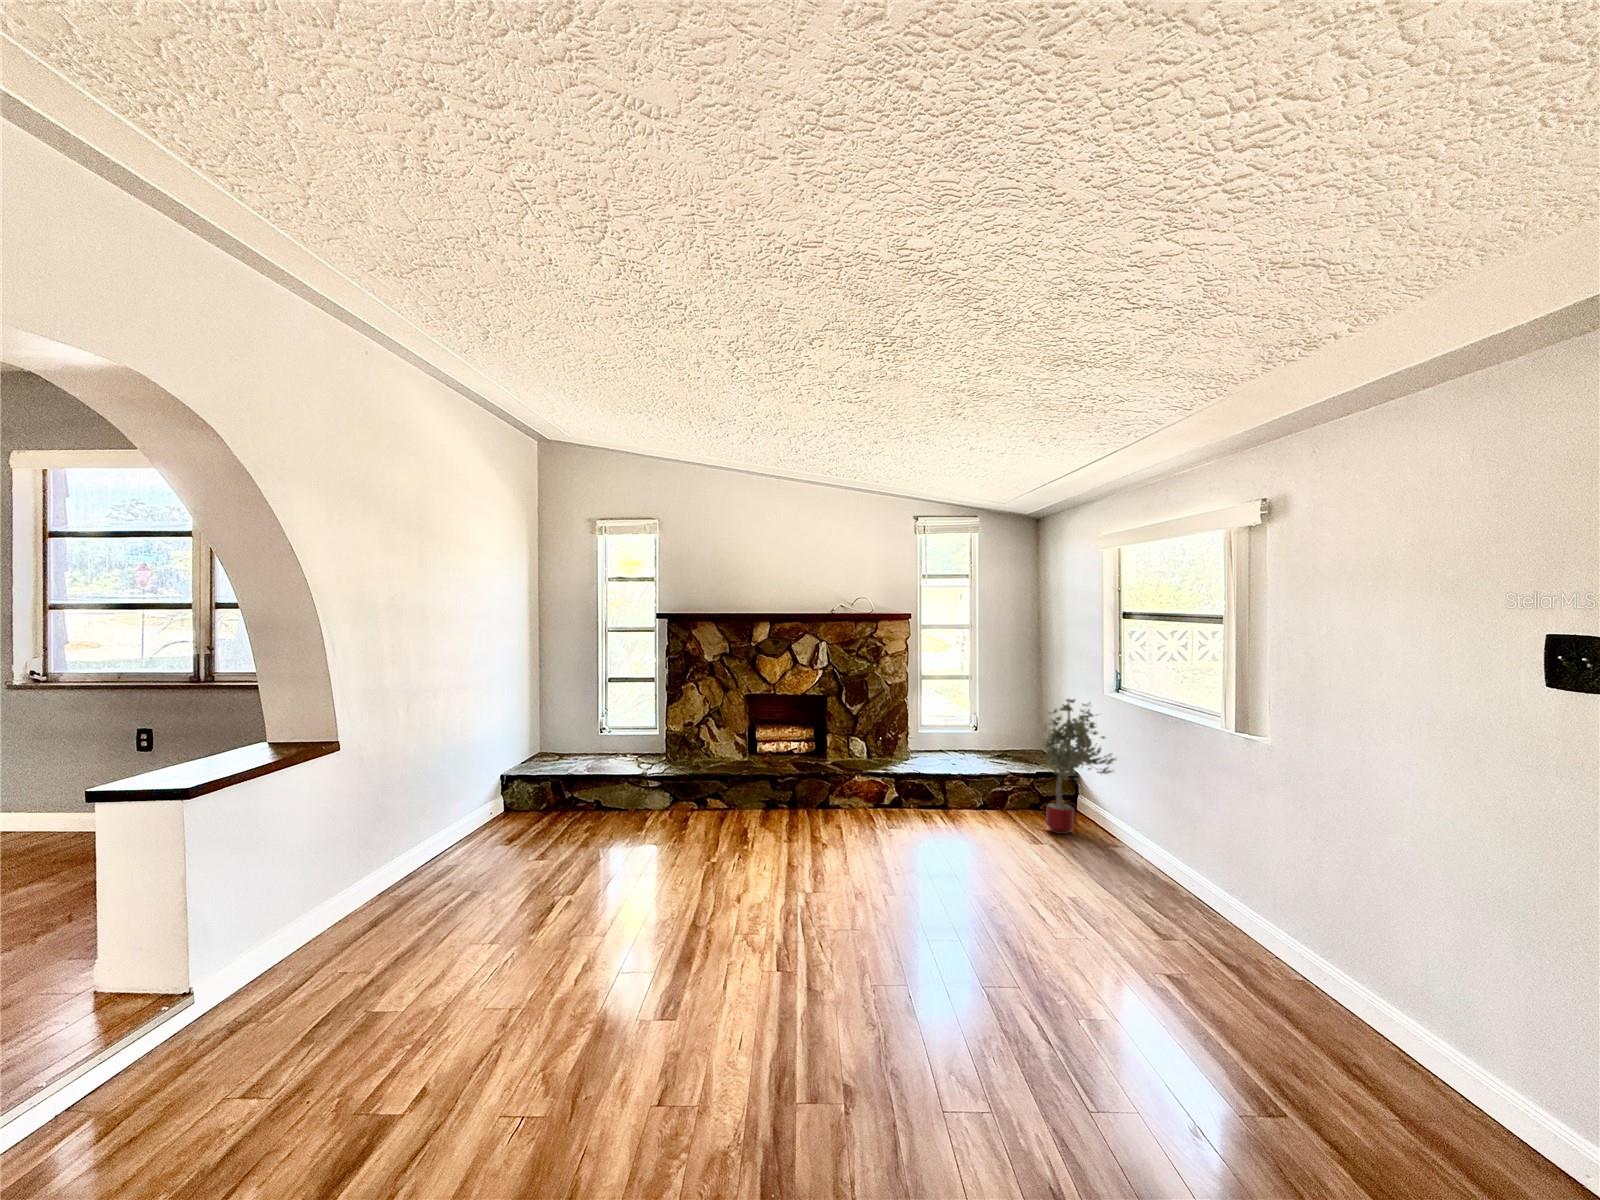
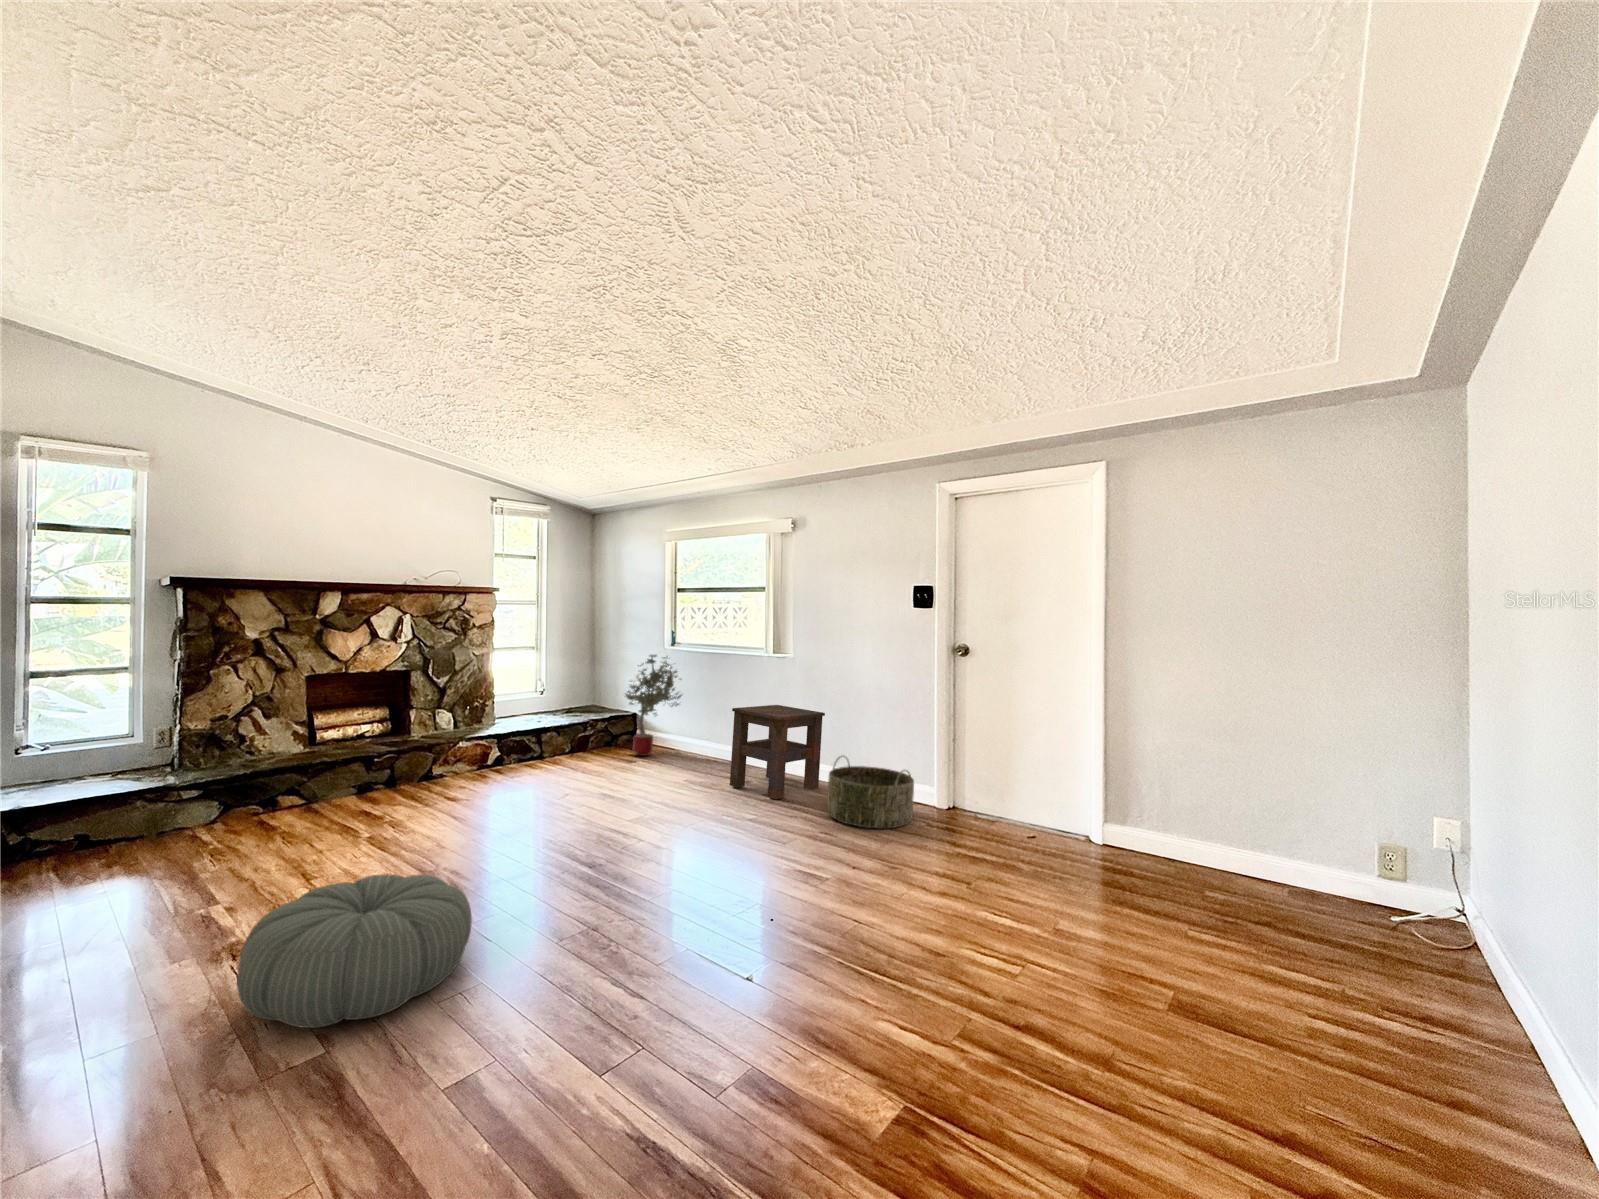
side table: none [1120,796,1295,972] -> present [730,705,825,799]
pouf: none [441,900,633,1047] -> present [237,874,472,1028]
basket: none [1234,928,1455,1132] -> present [827,756,914,828]

